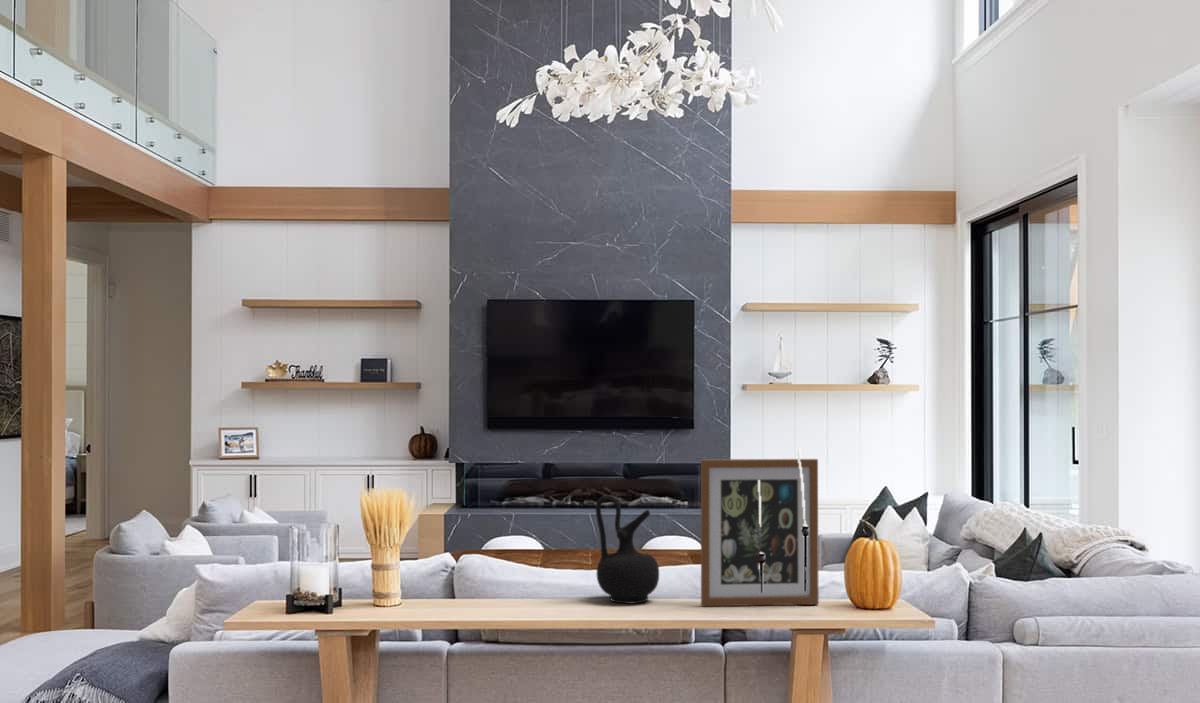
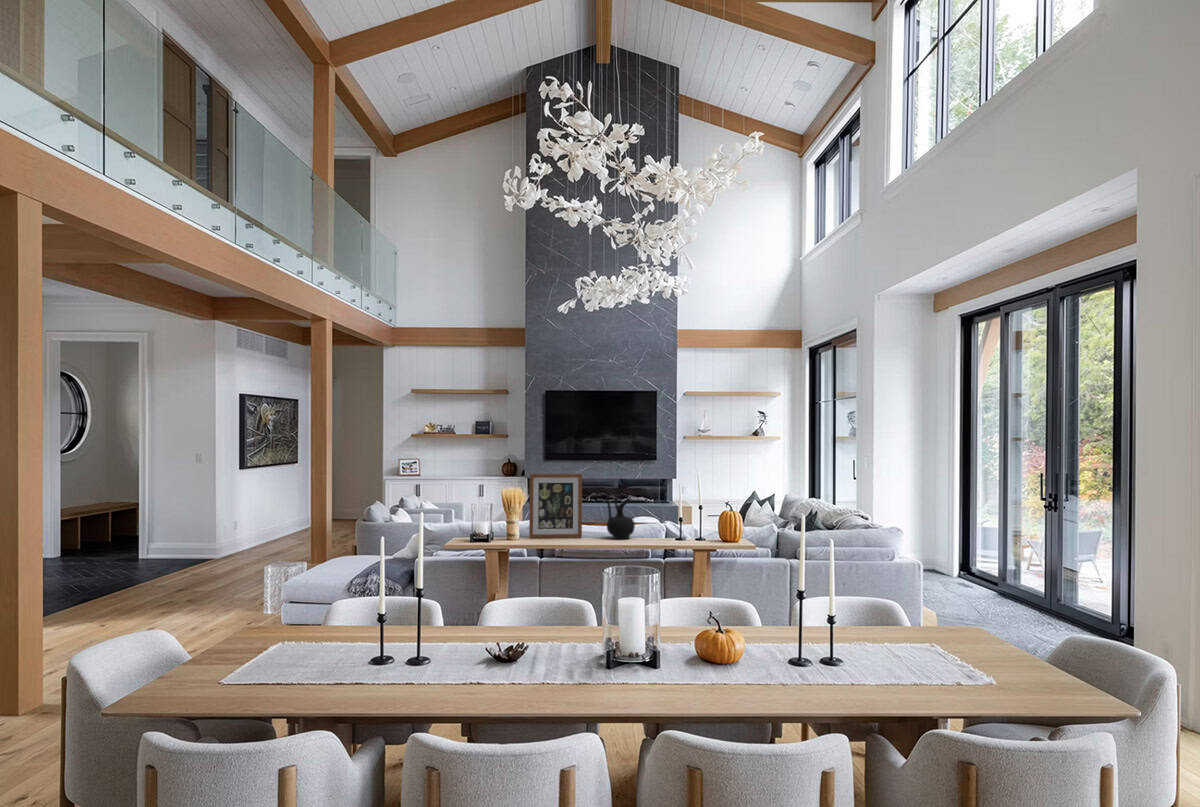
picture frame: present [701,459,819,606] -> present [529,474,582,538]

